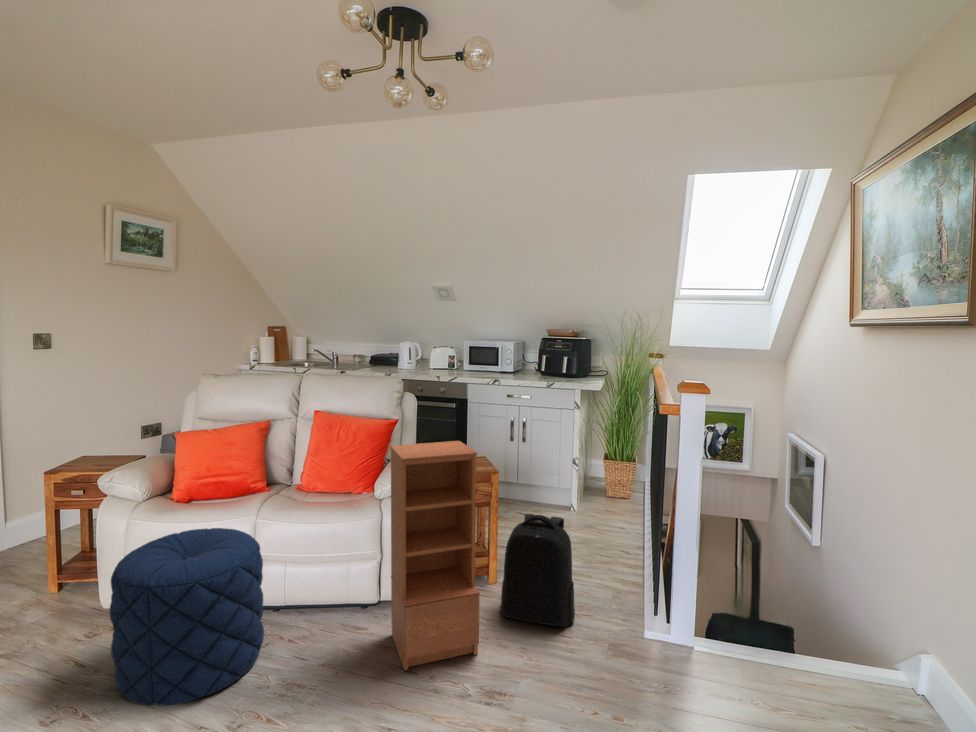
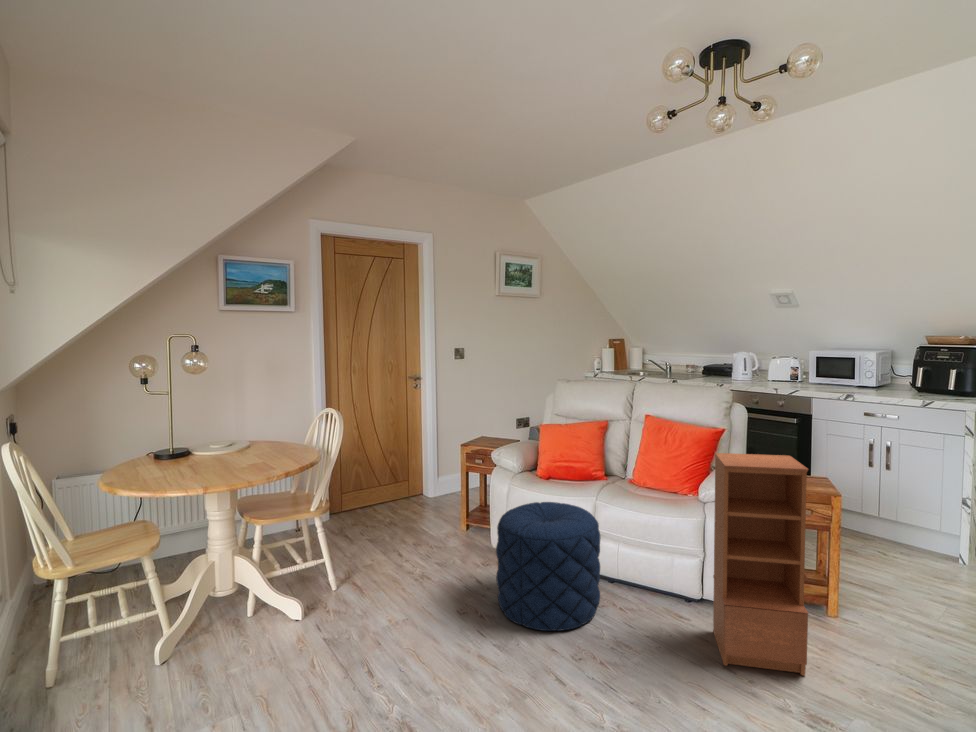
backpack: present [500,514,575,627] -> none [838,545,942,684]

